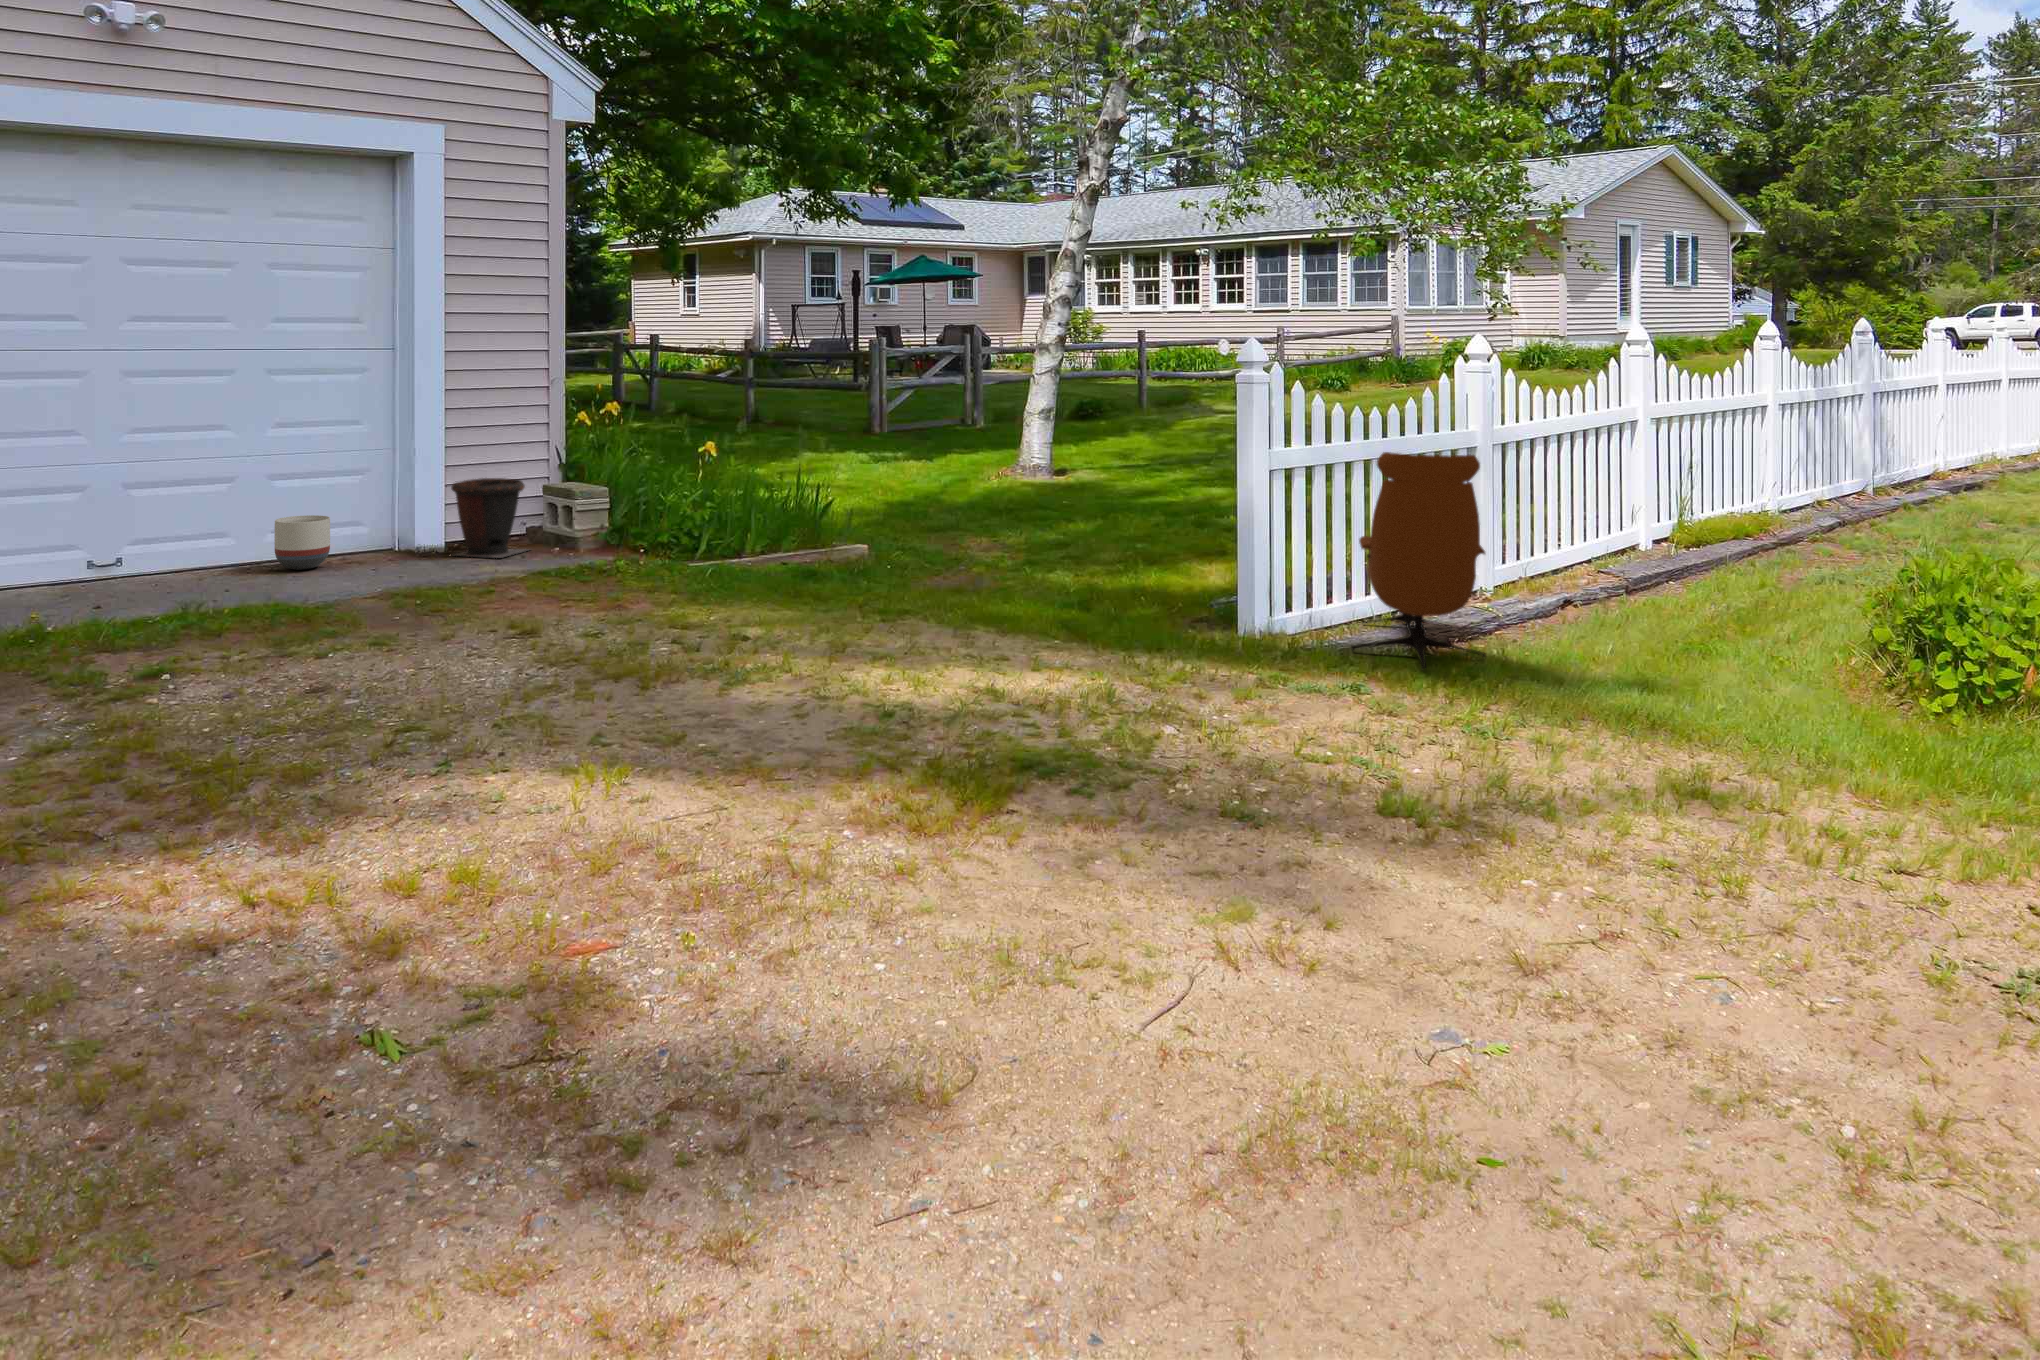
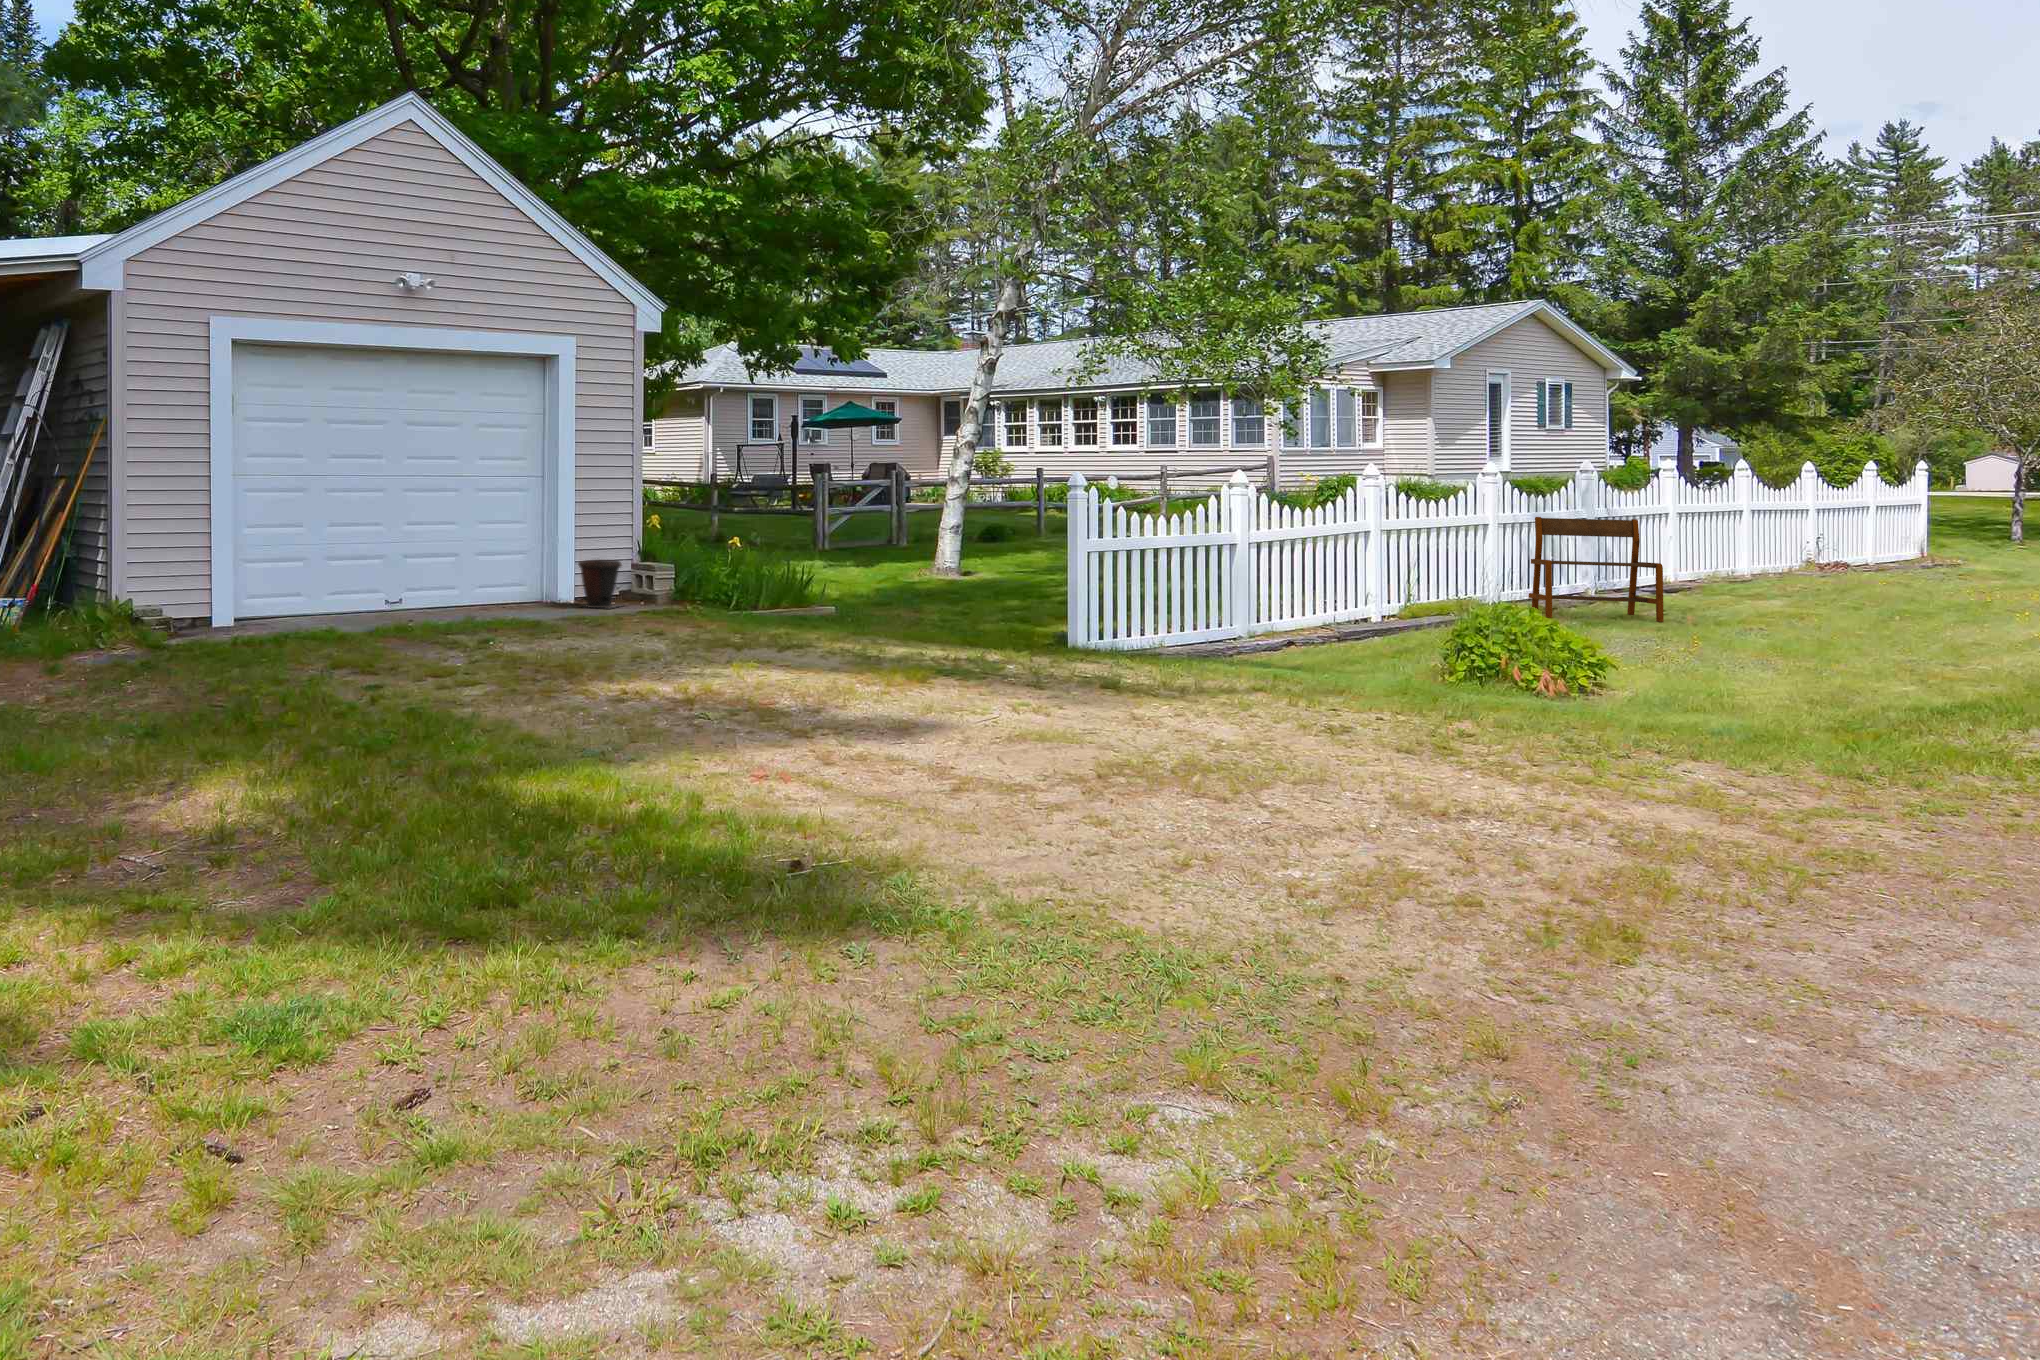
bench: none [1806,392,1994,533] -> present [1529,517,1664,622]
lounge chair: present [1351,452,1486,671] -> none [1139,539,1220,667]
planter: present [274,515,330,570] -> none [481,579,512,611]

